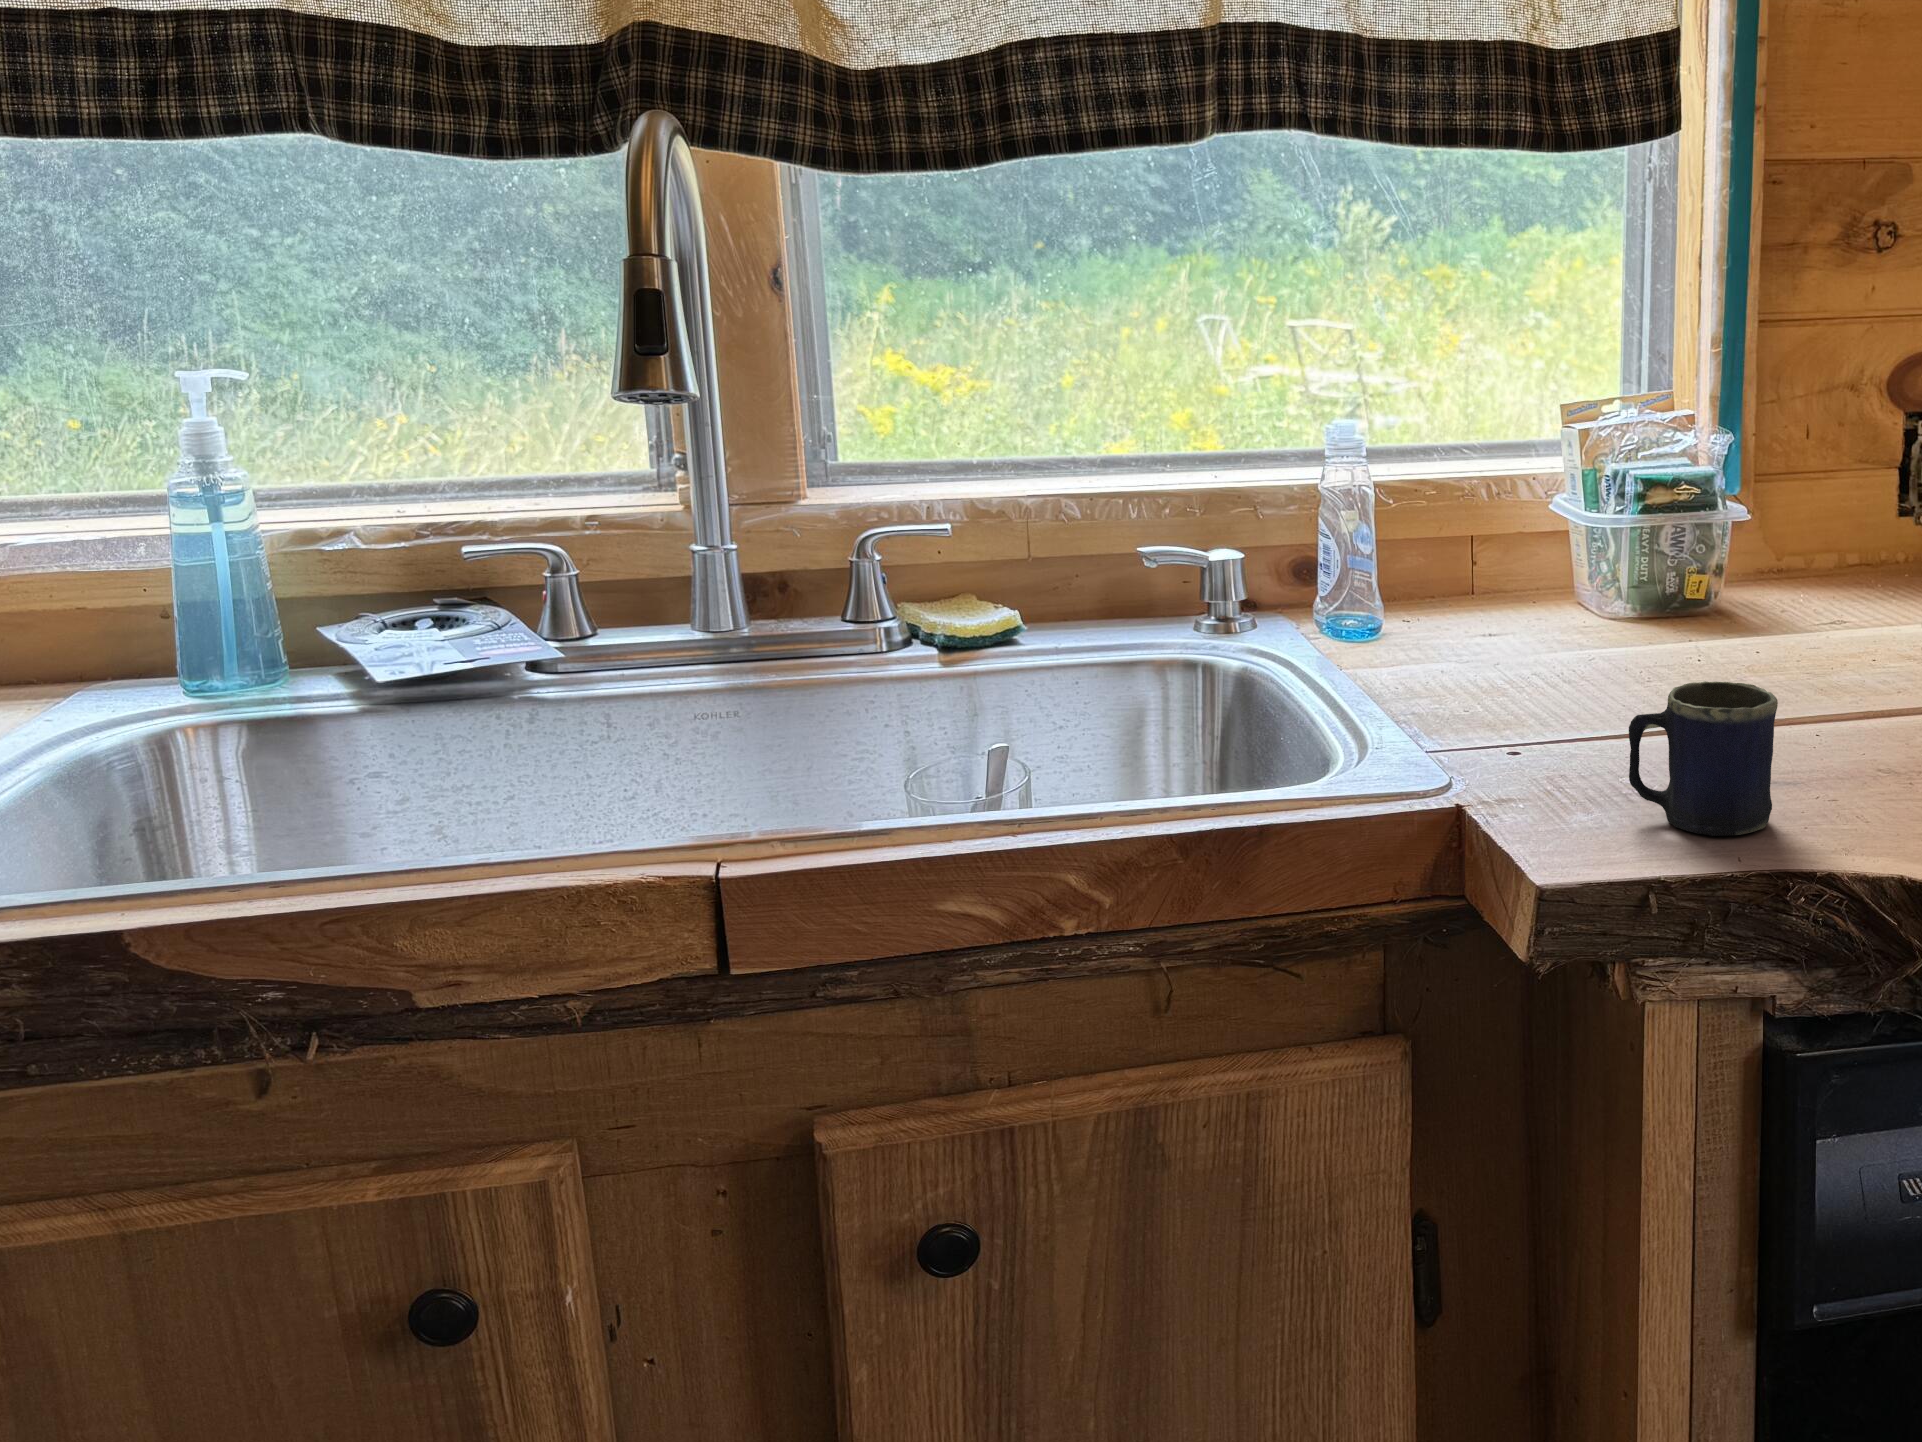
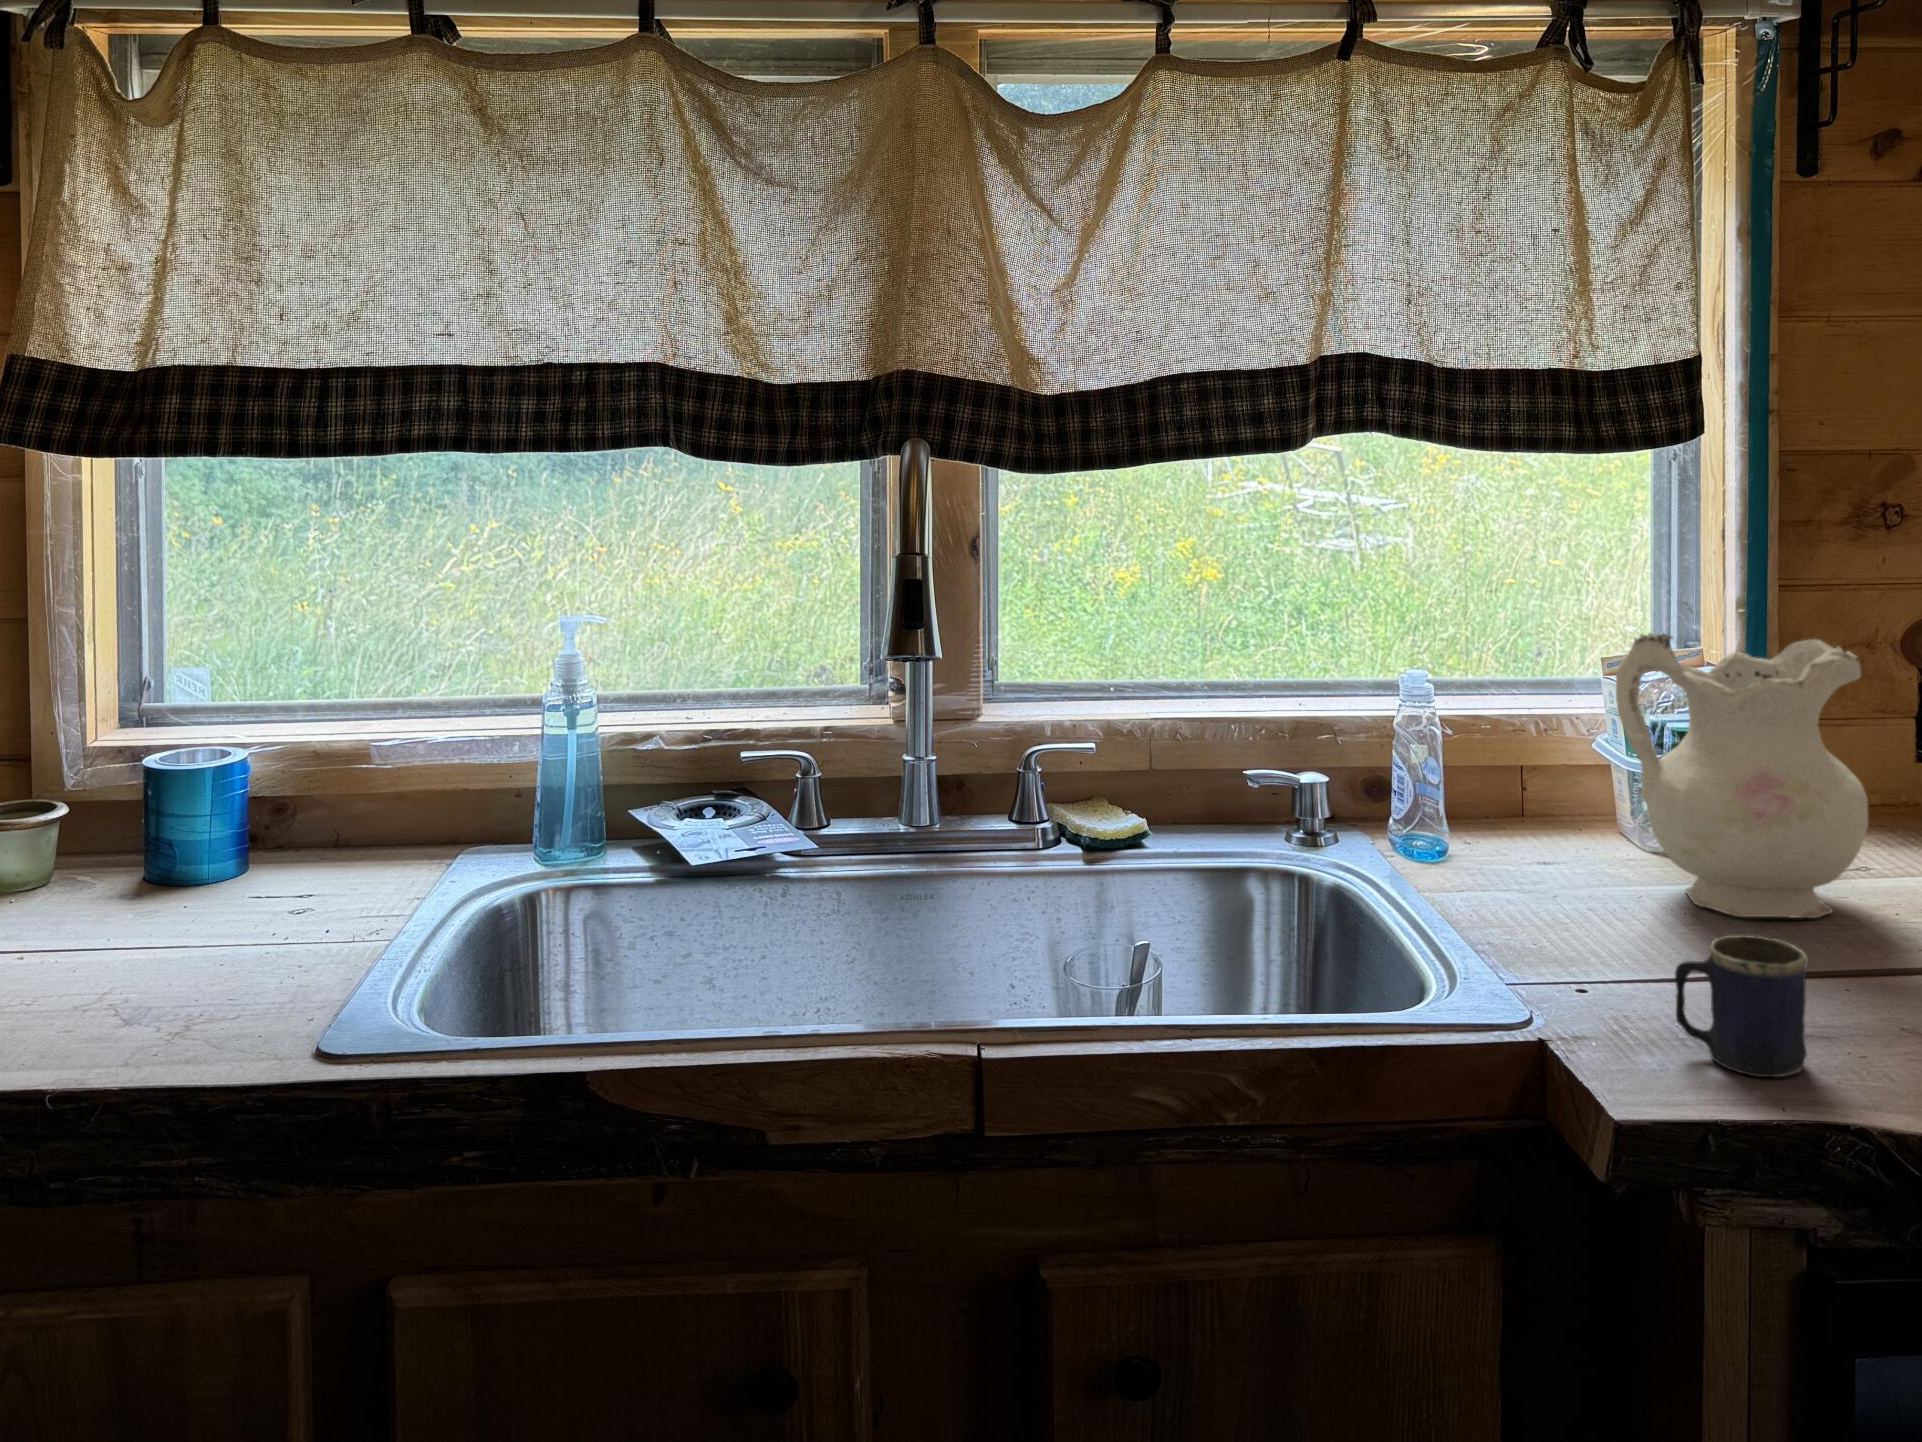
ceramic pitcher: none [1573,357,1847,680] -> present [1616,633,1868,918]

